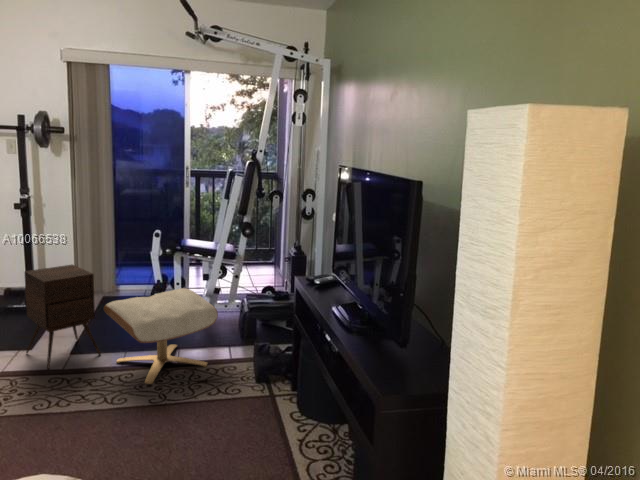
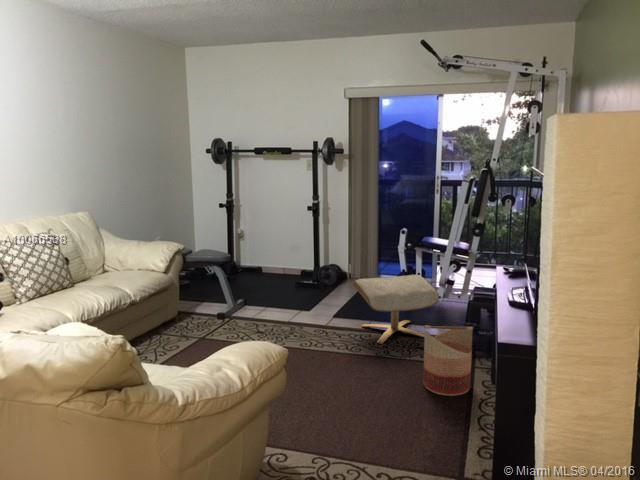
side table: present [25,265,101,369] -> none [305,251,353,325]
basket: none [225,354,285,446] -> present [423,326,473,396]

